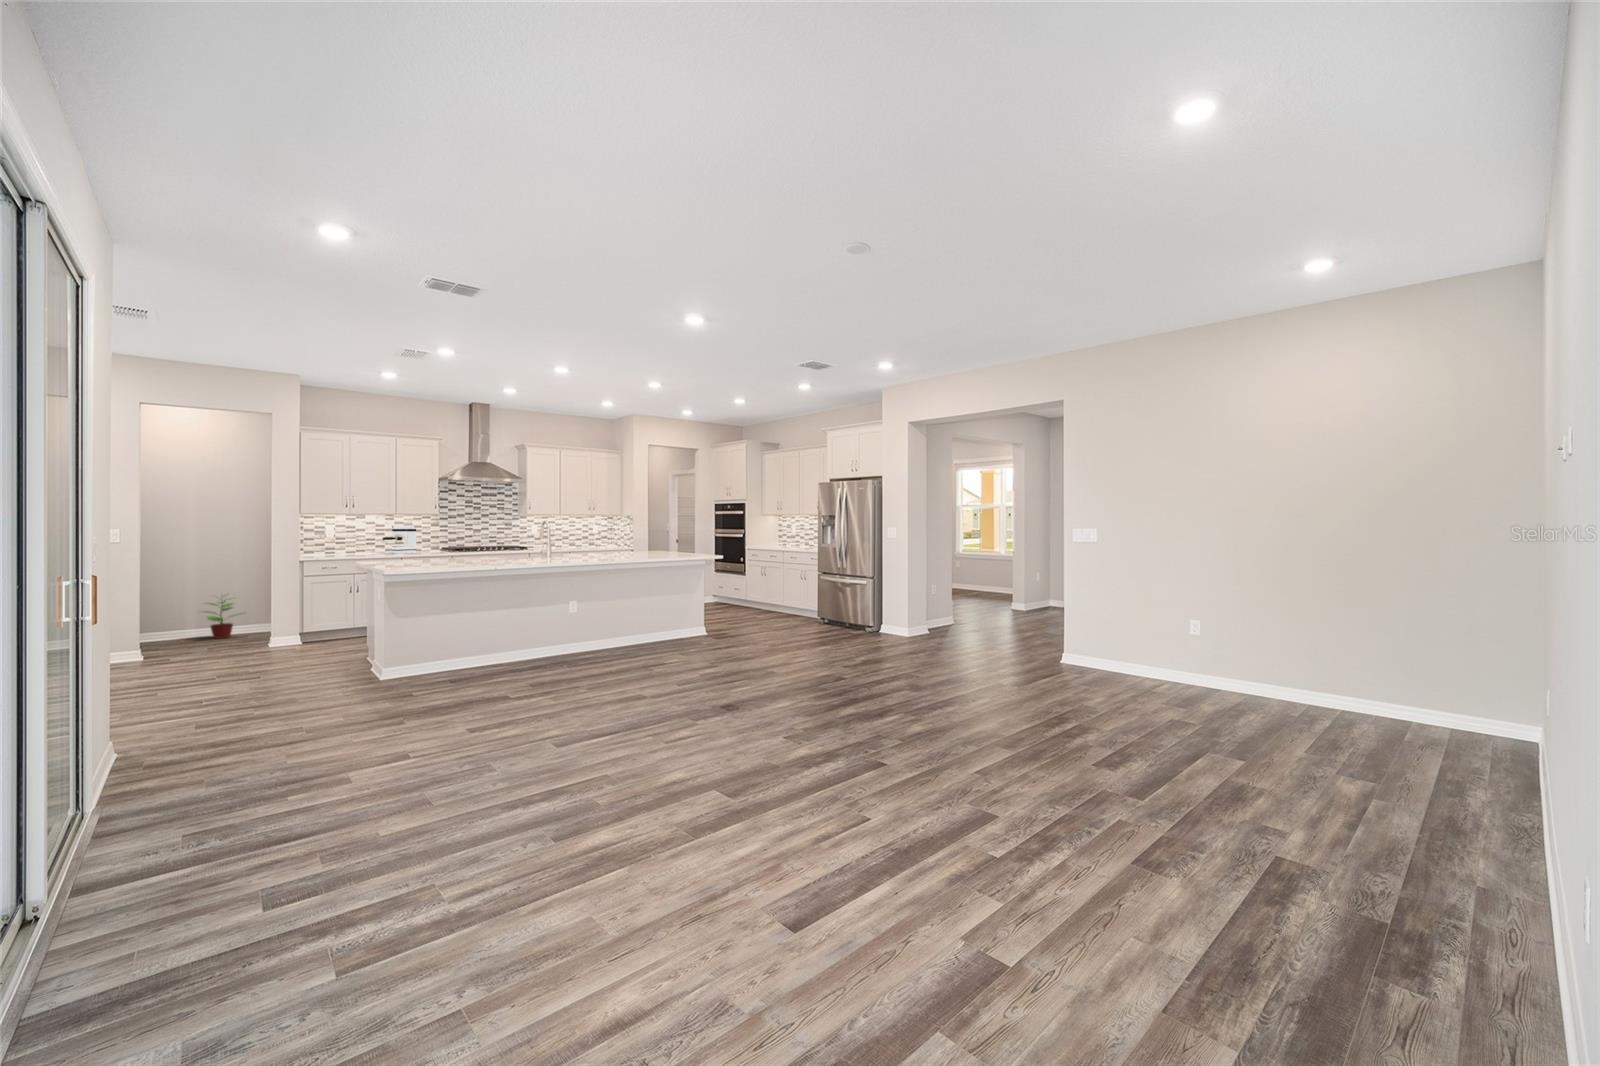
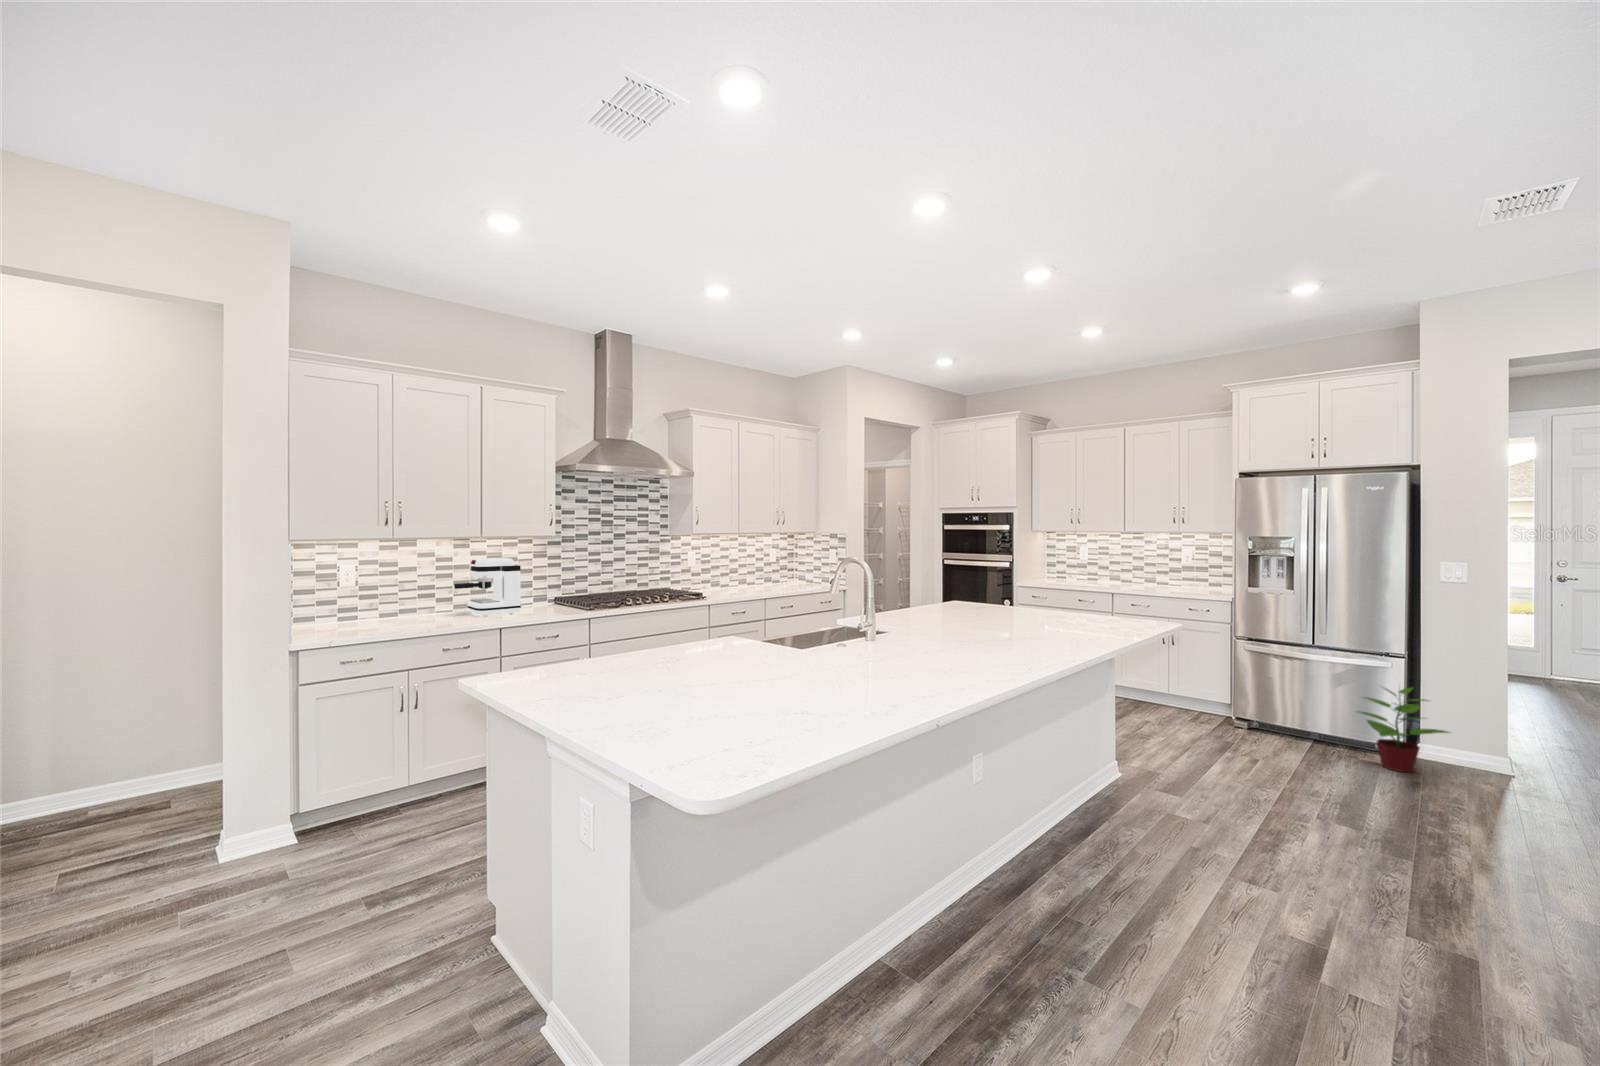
potted plant: present [207,595,239,639] -> present [1359,687,1448,772]

